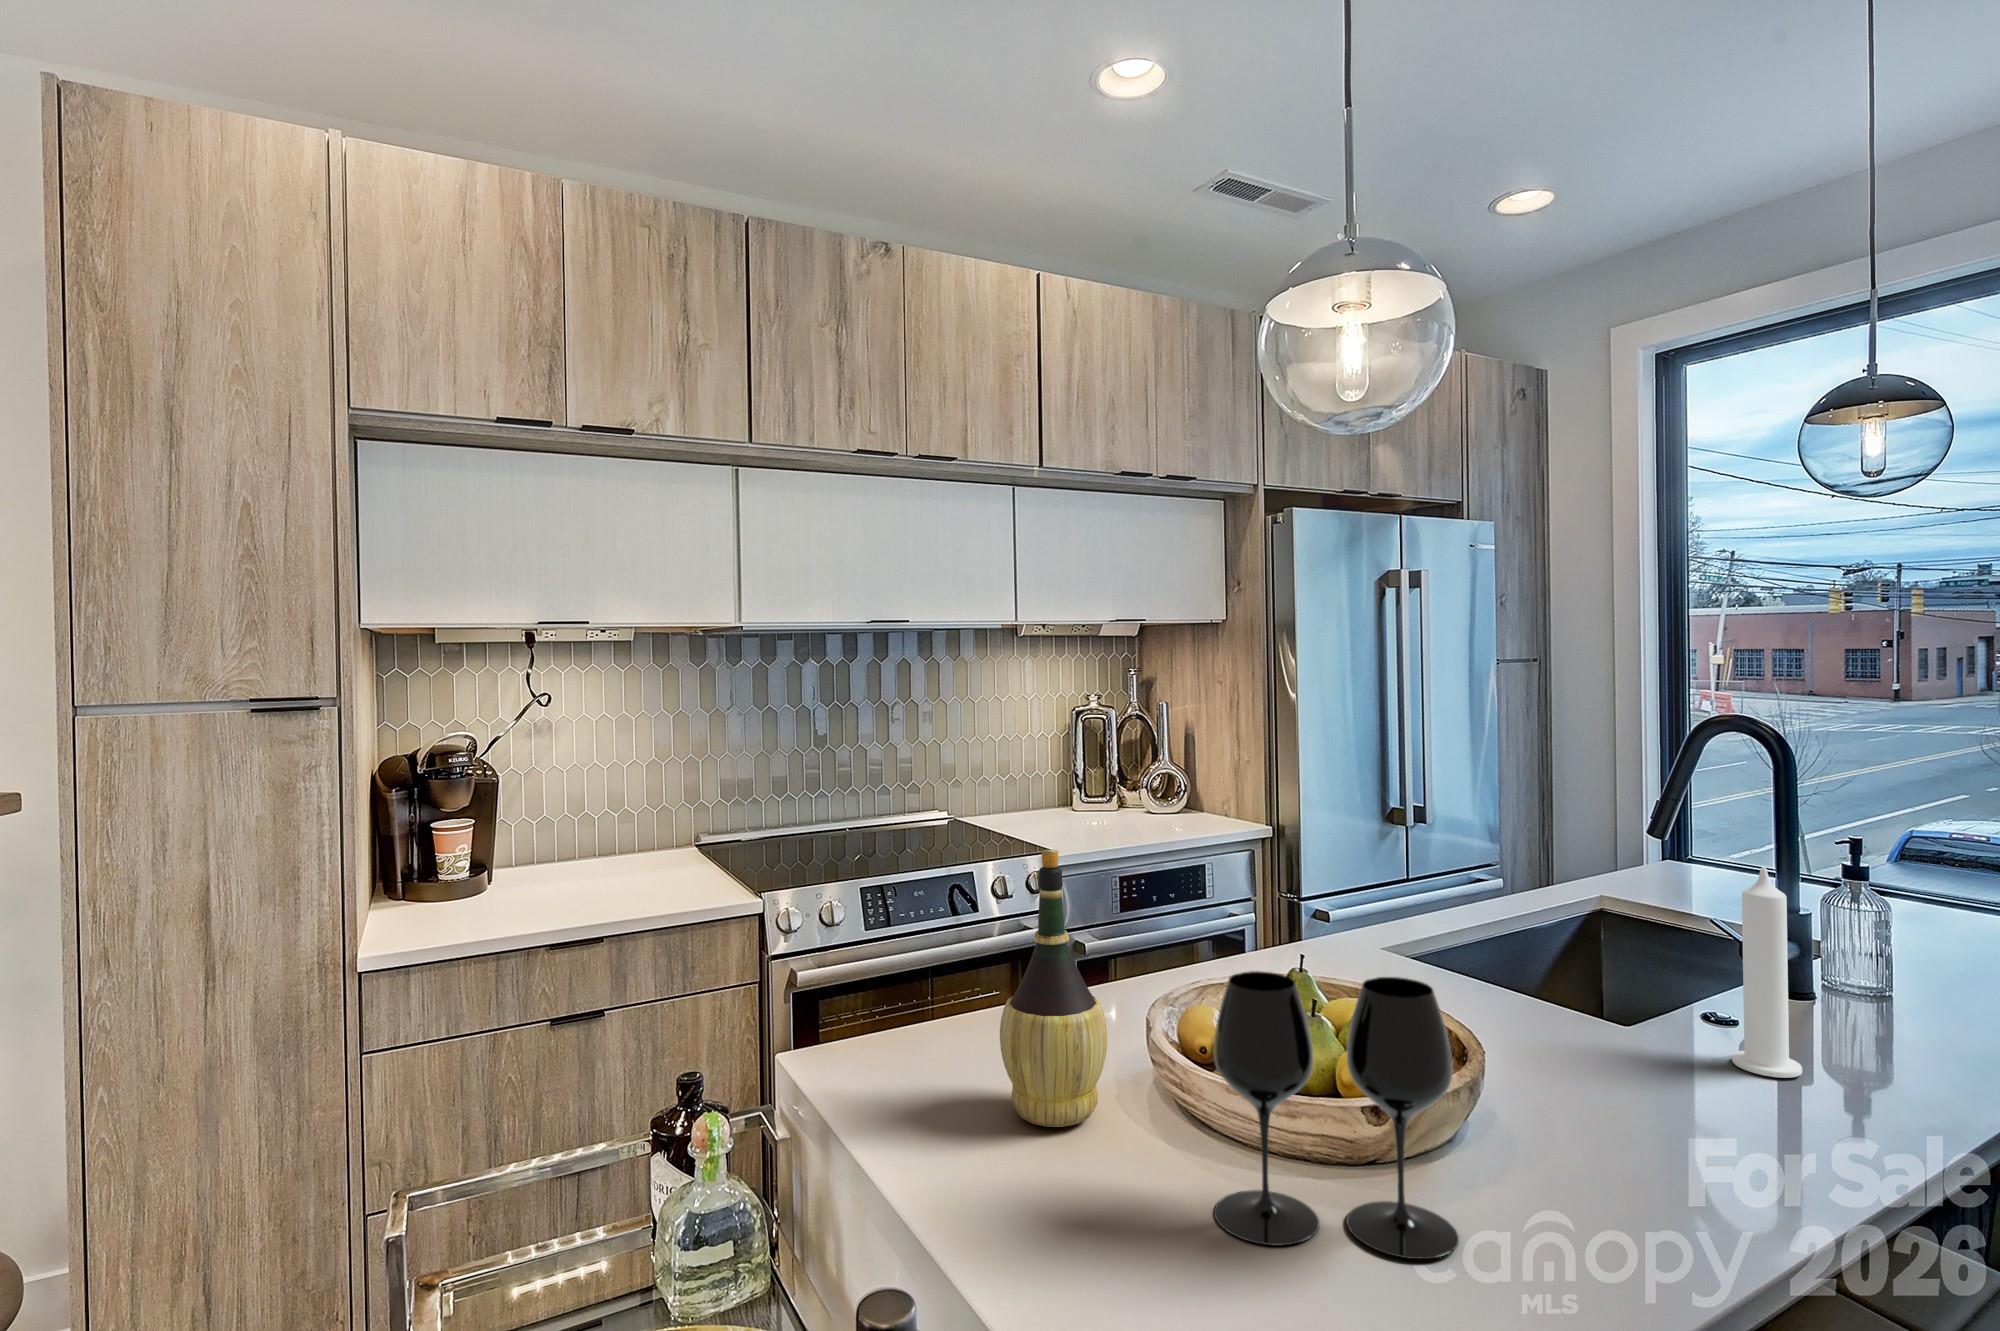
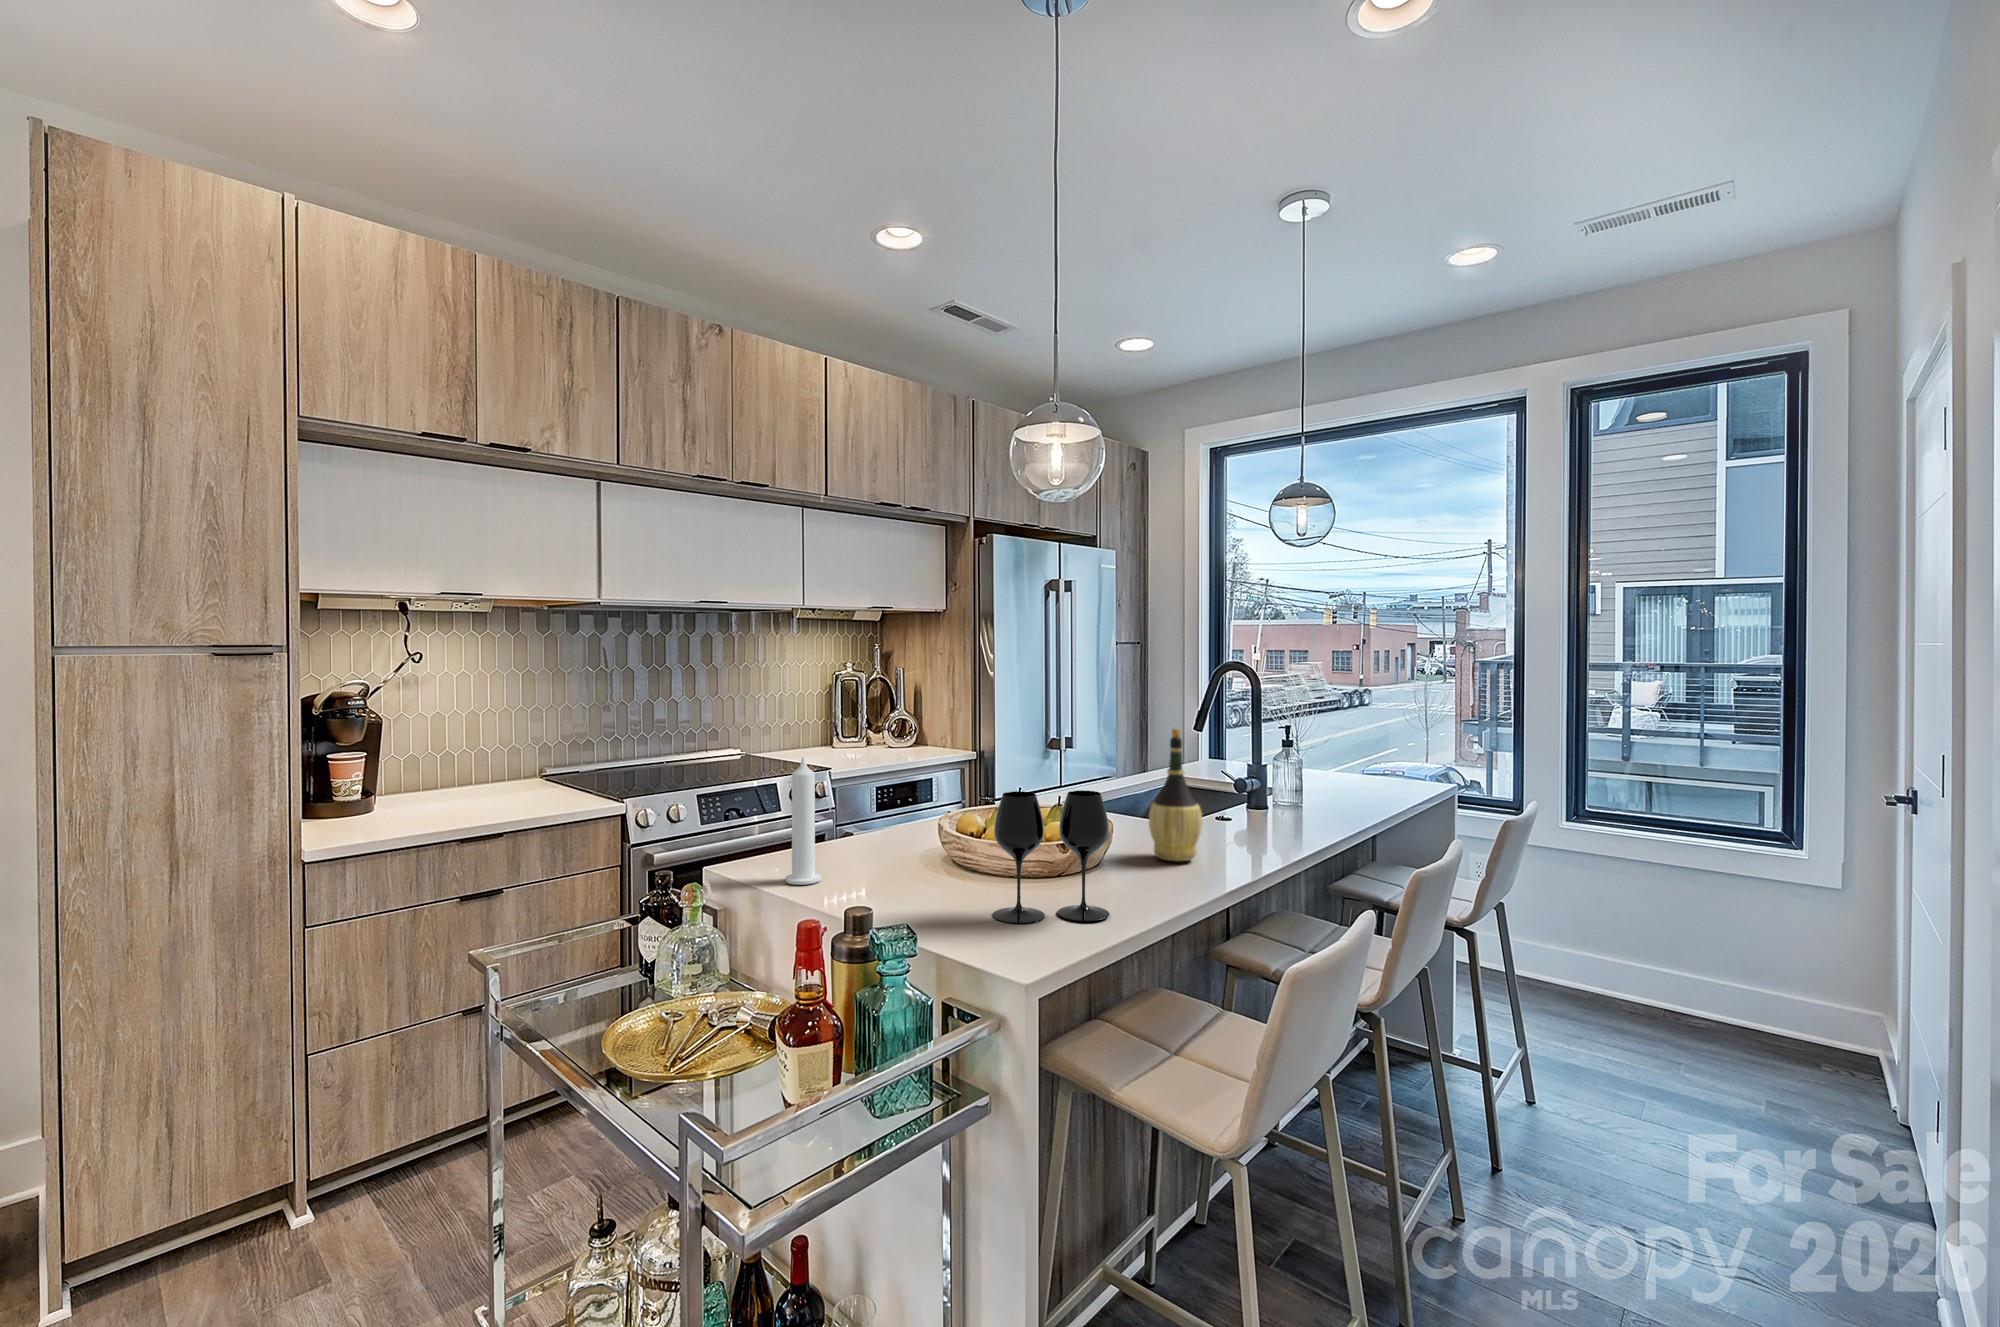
wine bottle: present [1000,849,1108,1127] -> present [1149,729,1202,861]
candle: present [1732,867,1802,1078] -> present [785,757,821,885]

